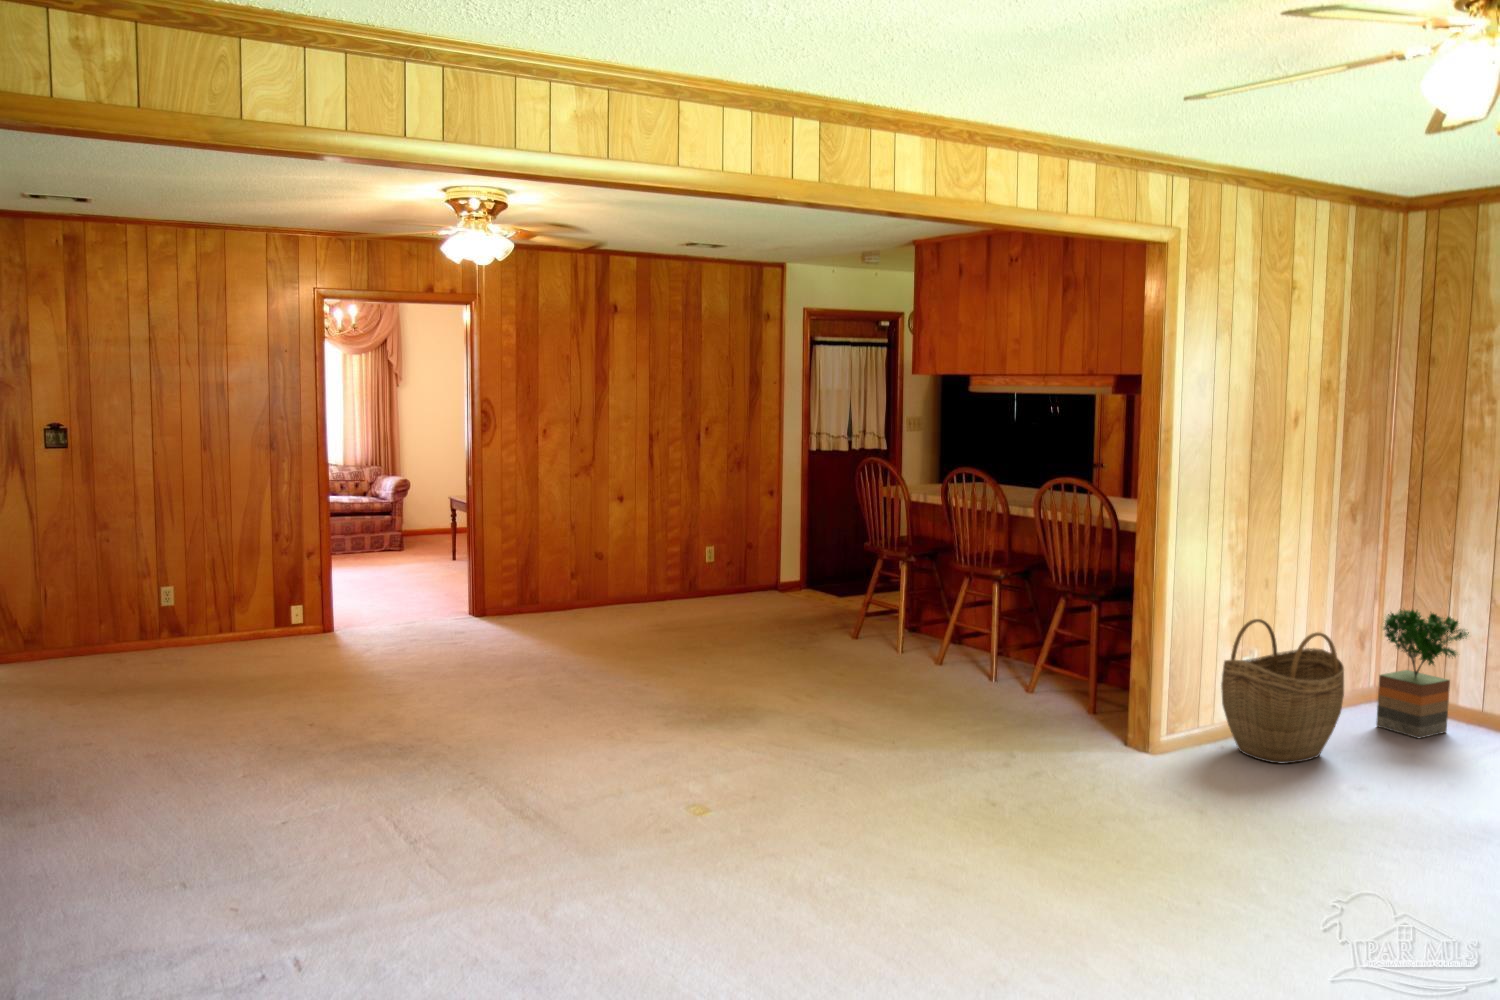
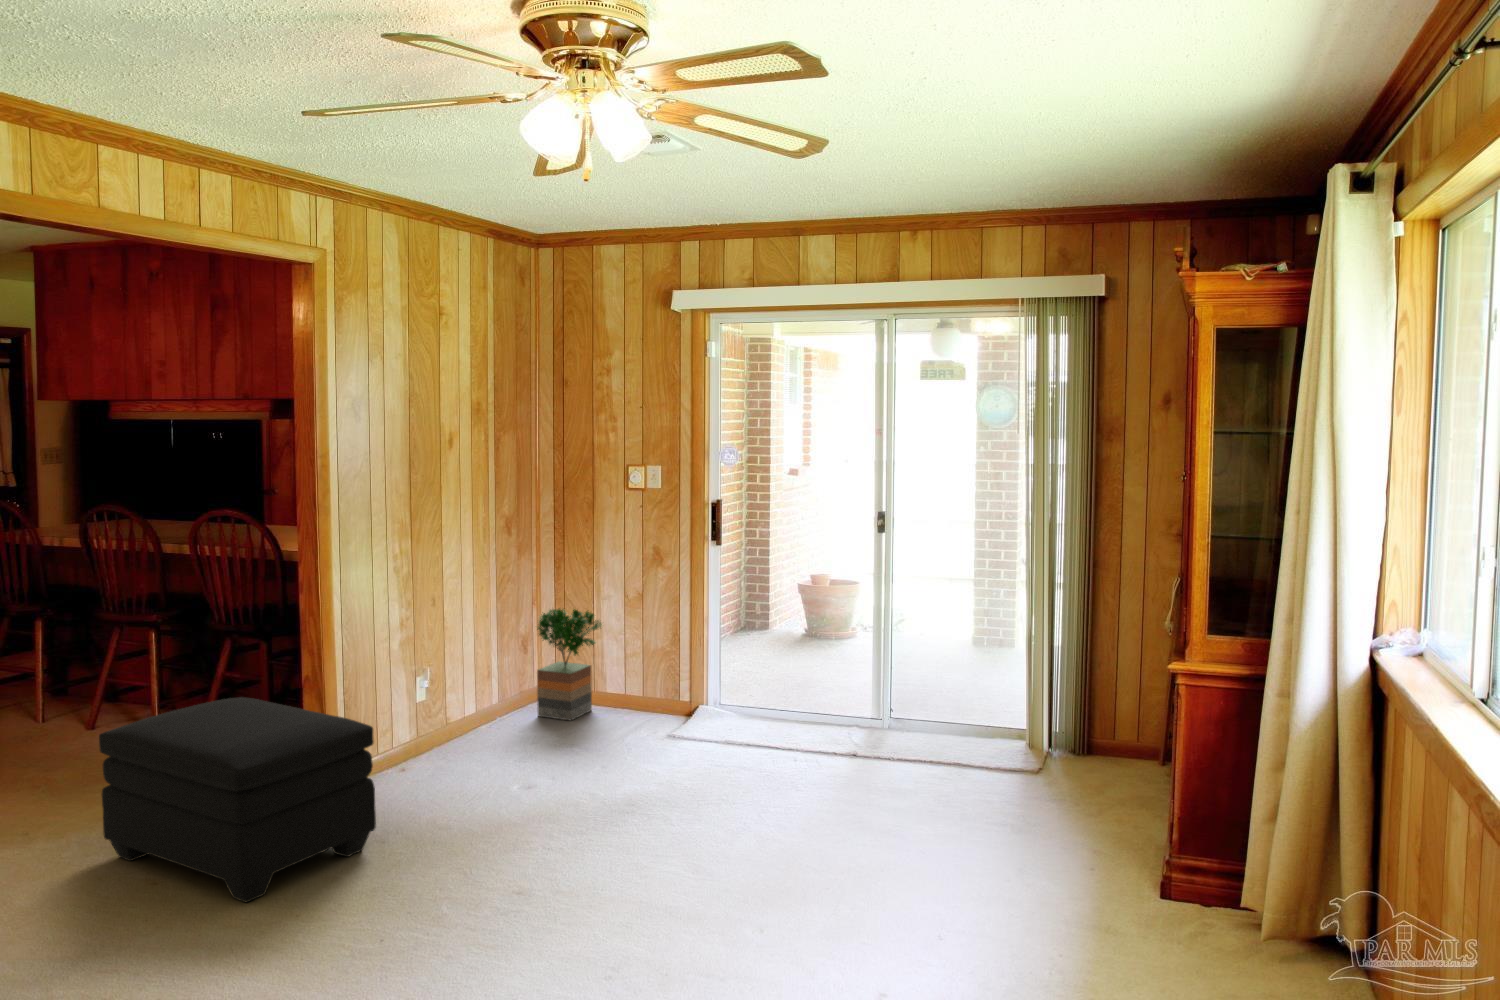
woven basket: present [1221,619,1344,764] -> none [398,635,507,772]
ottoman: none [962,650,1201,833] -> present [99,697,376,902]

